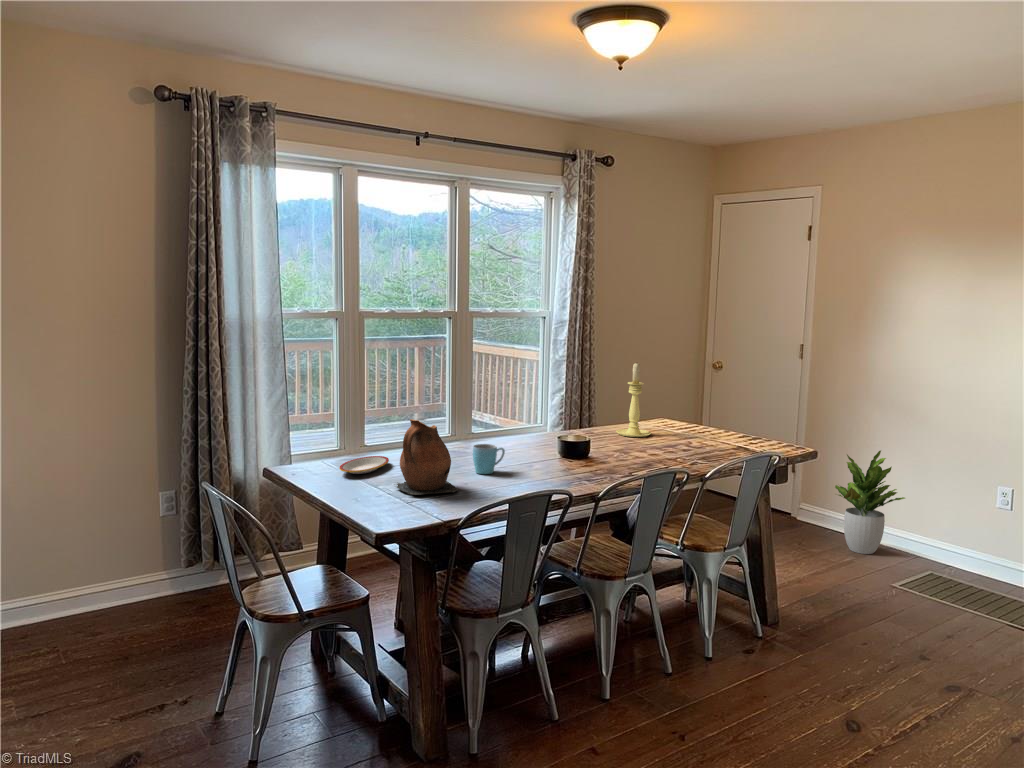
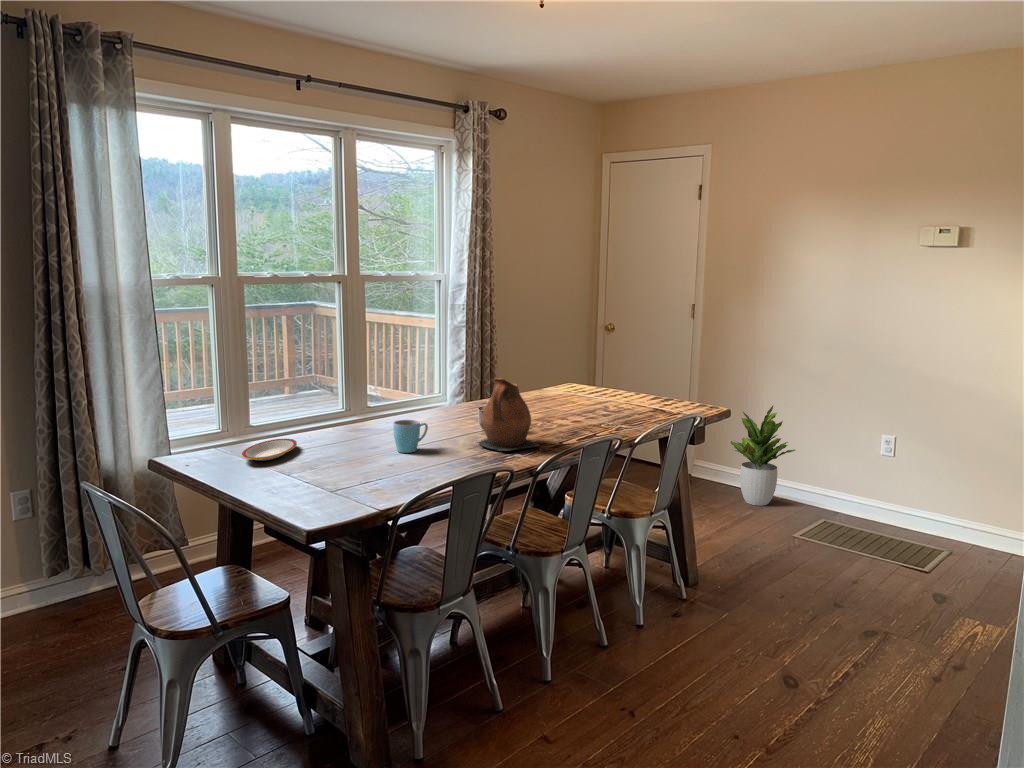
candle holder: present [616,363,651,437] -> none [530,326,567,404]
ceramic pitcher: present [397,419,458,495] -> present [477,378,540,451]

